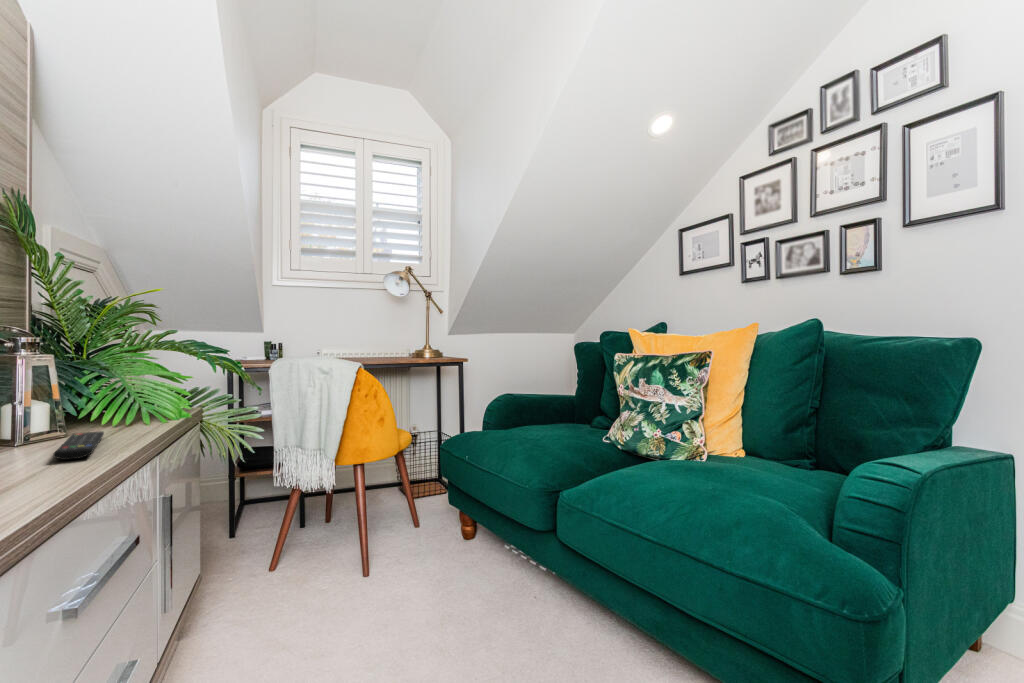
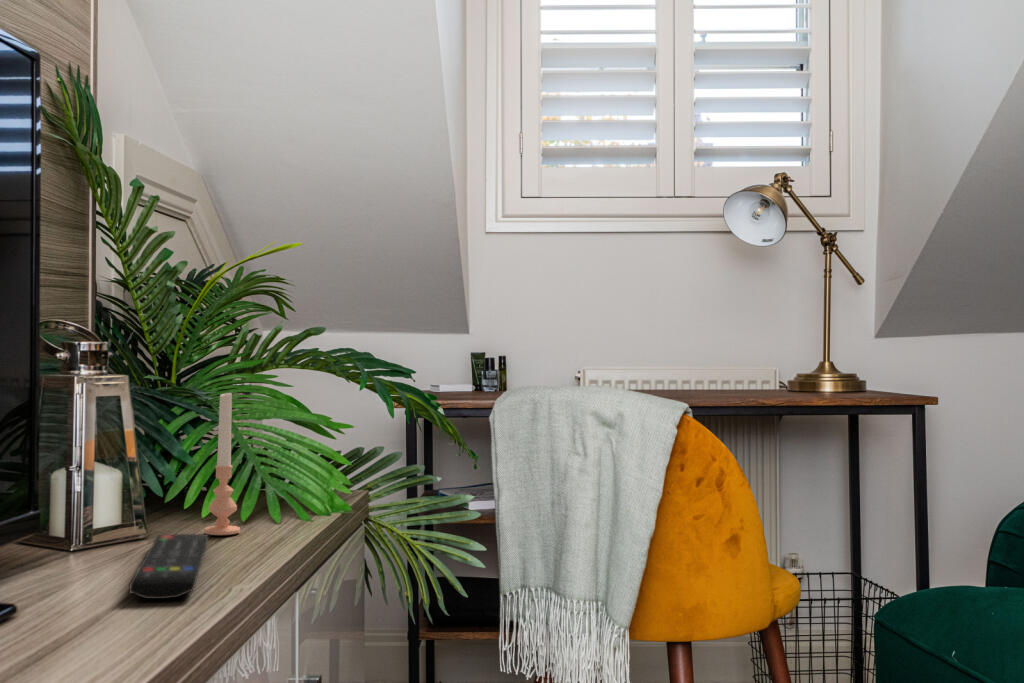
candle: none [103,361,124,433] -> present [204,393,240,535]

